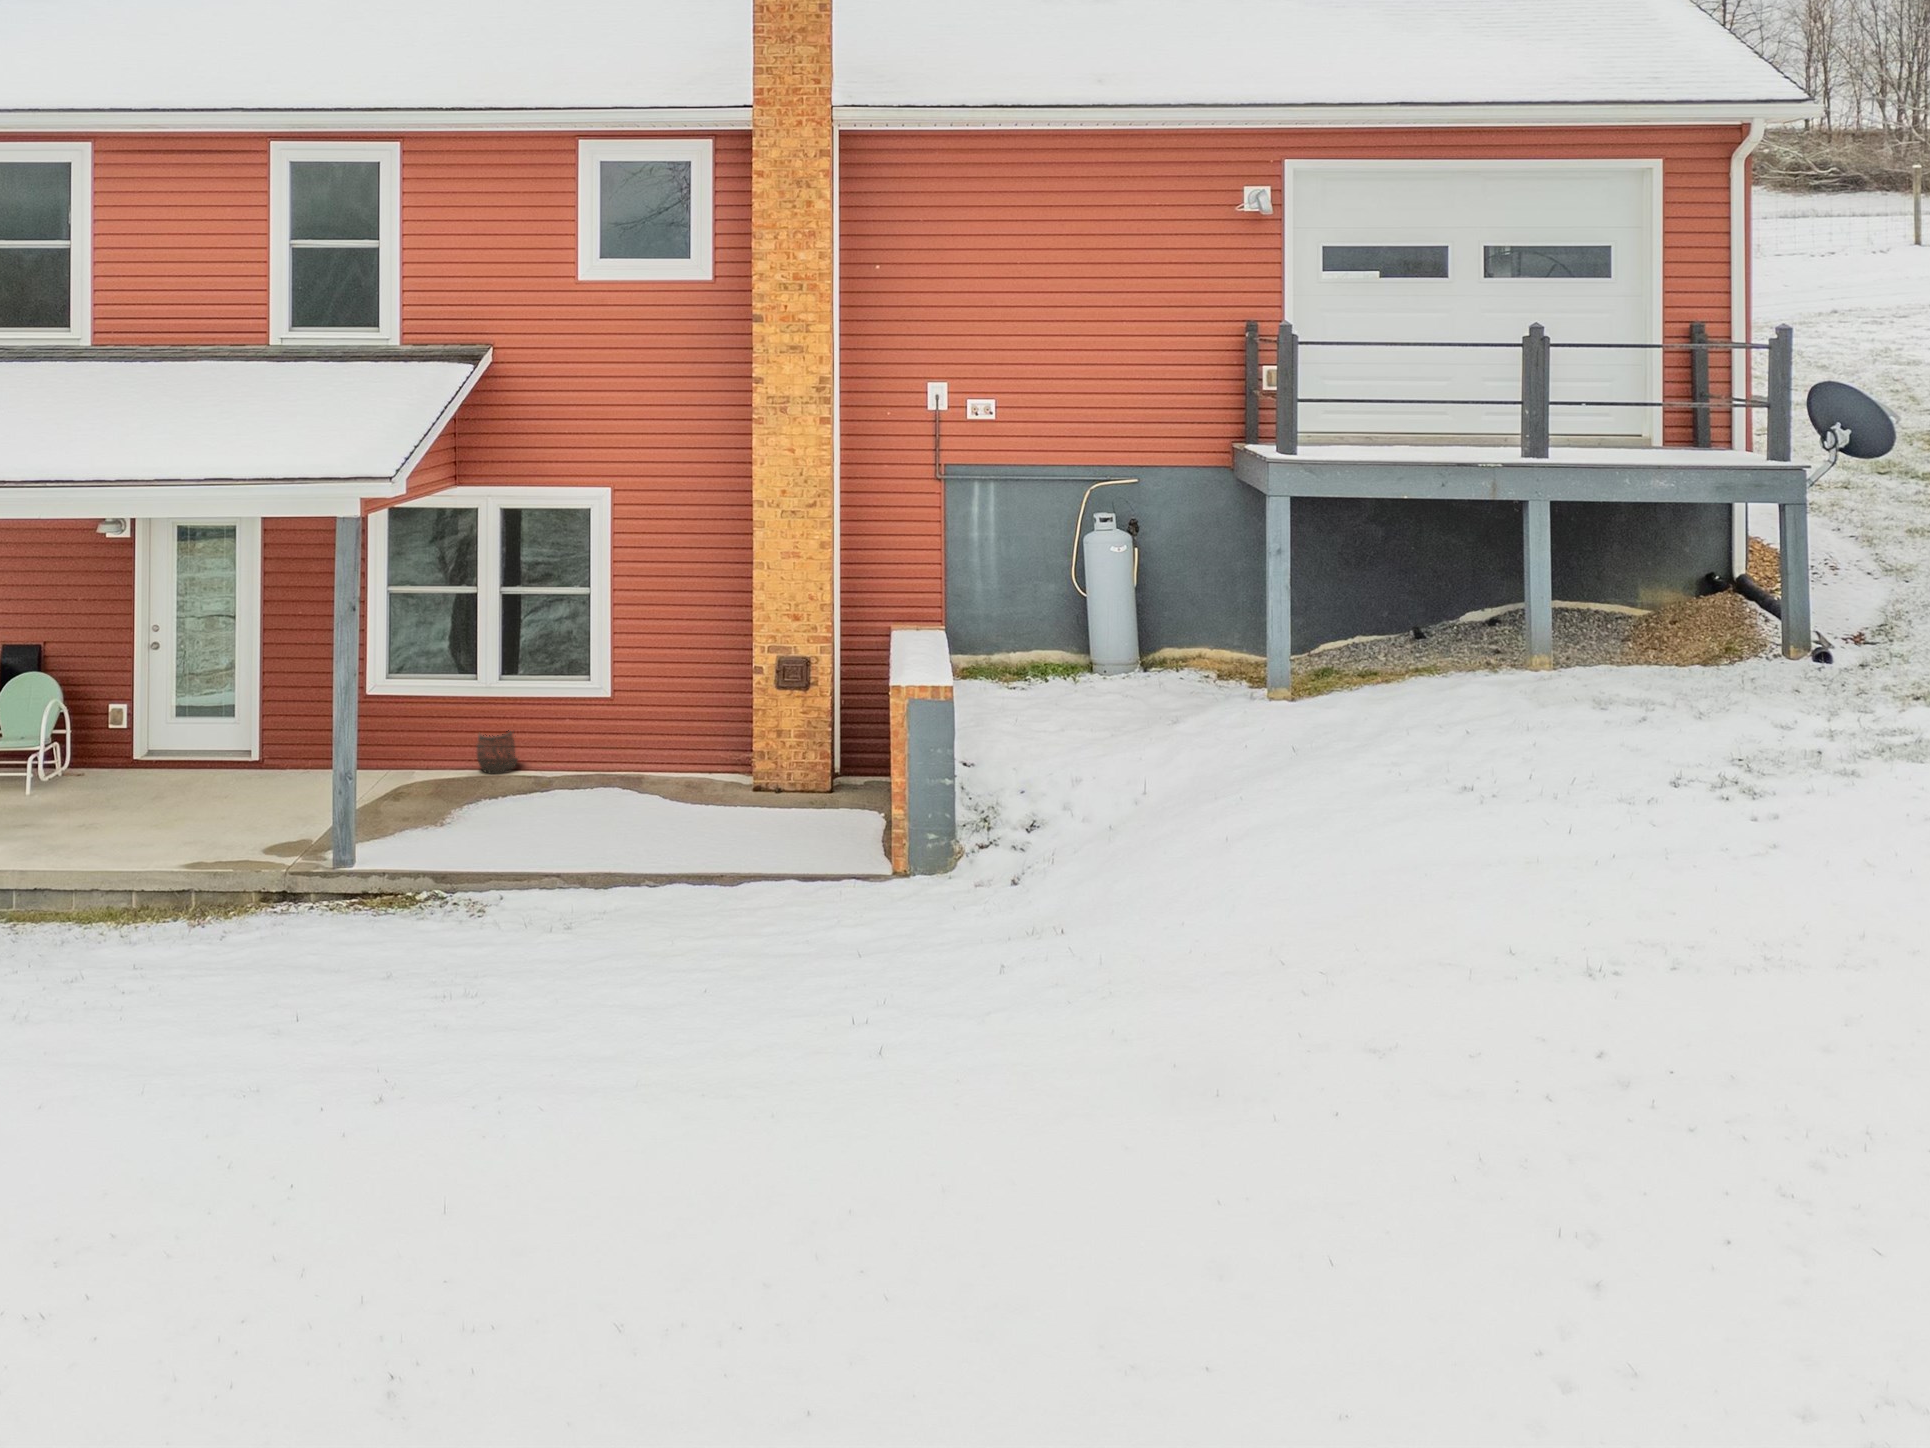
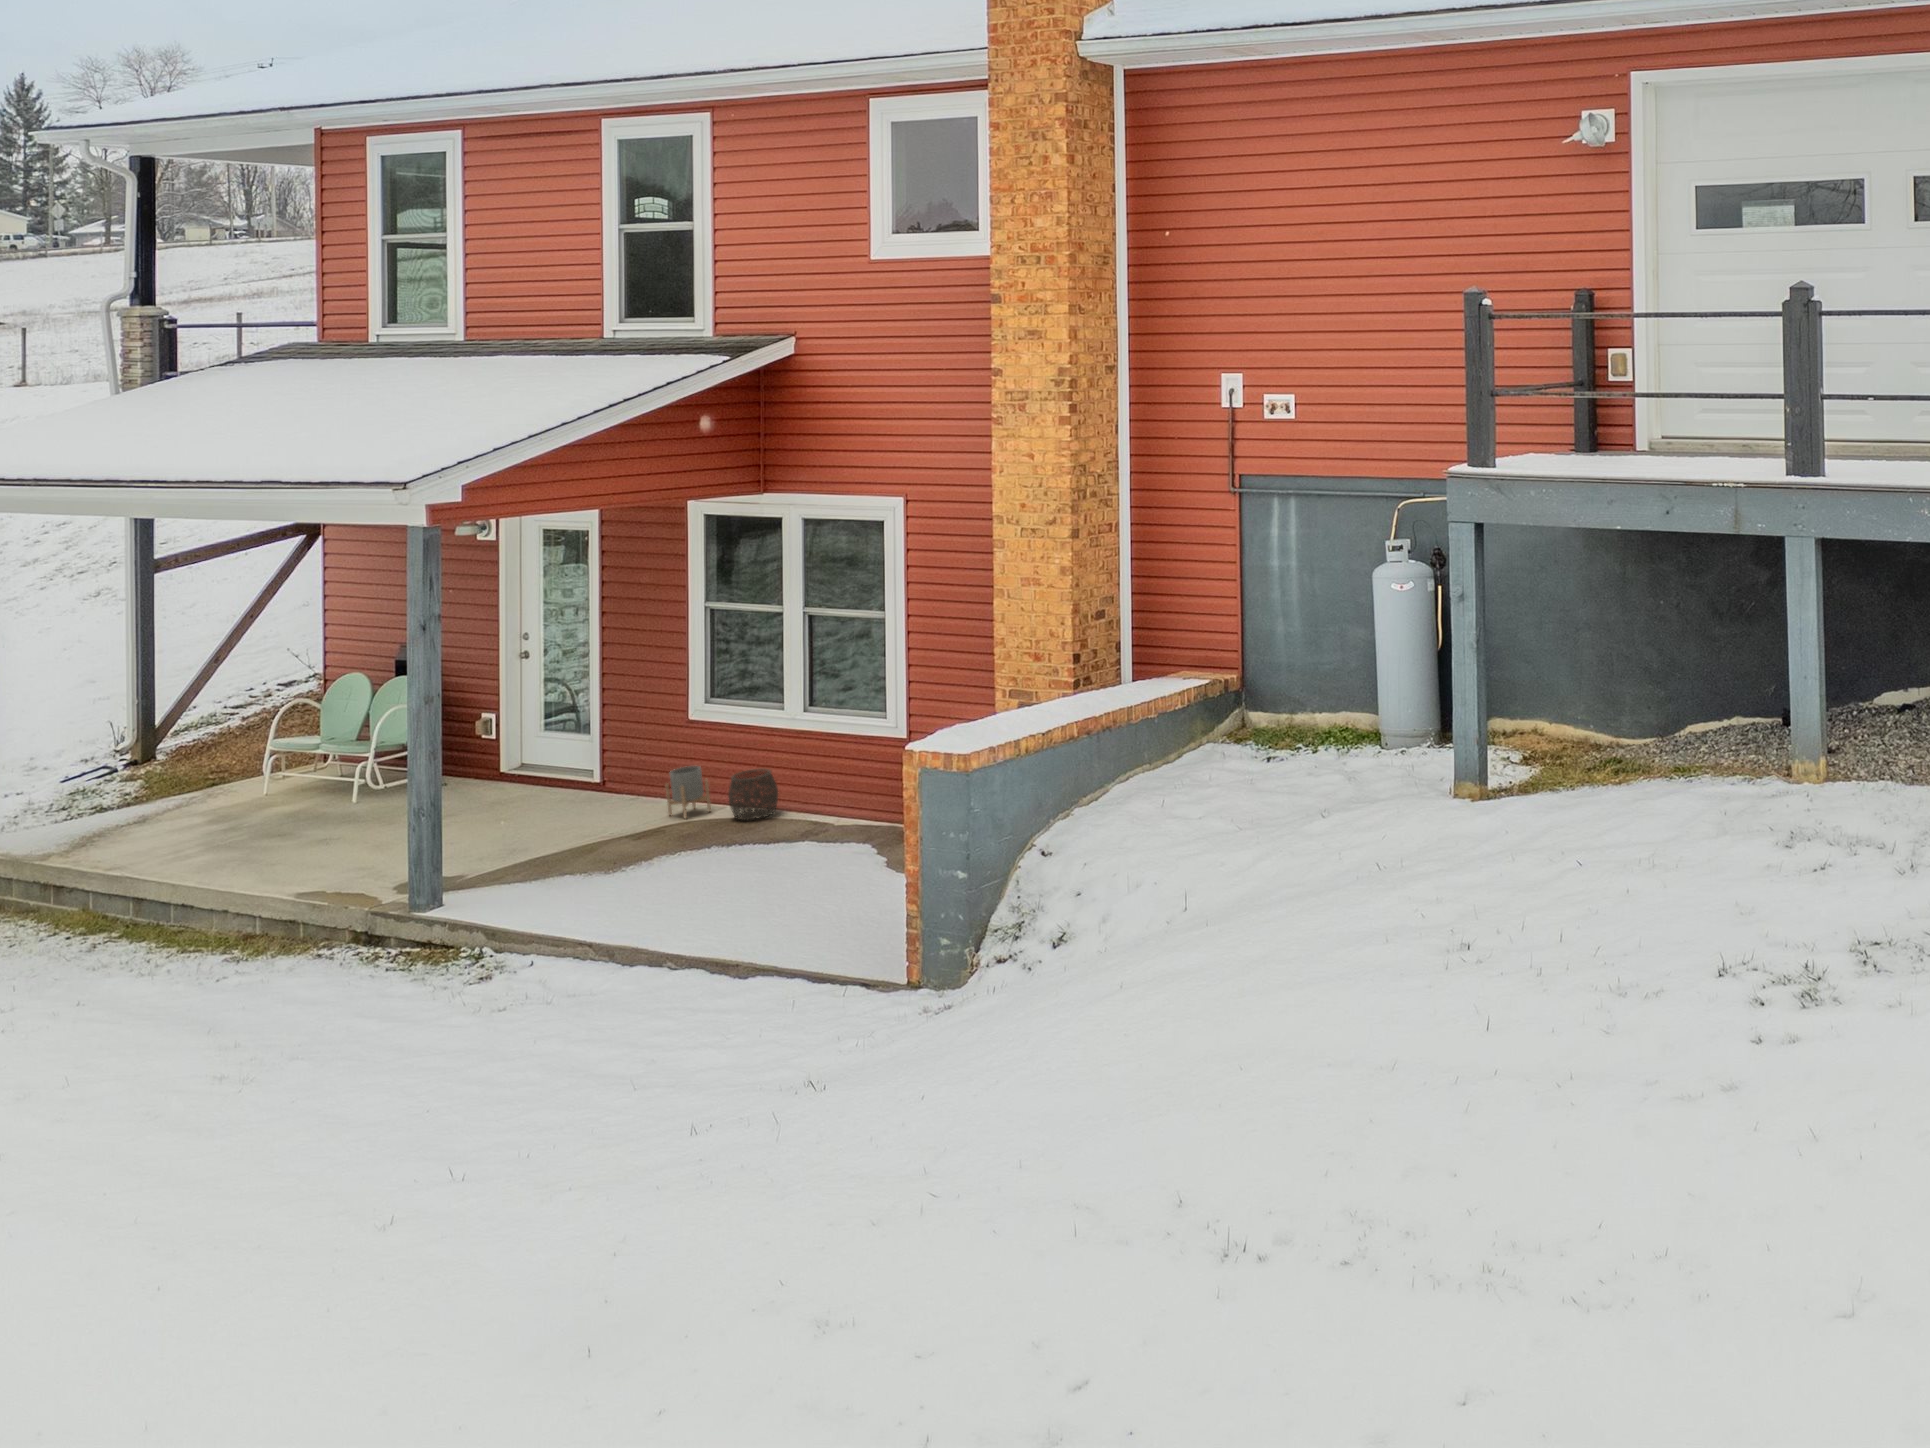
planter: none [409,729,449,777] -> present [665,766,711,819]

